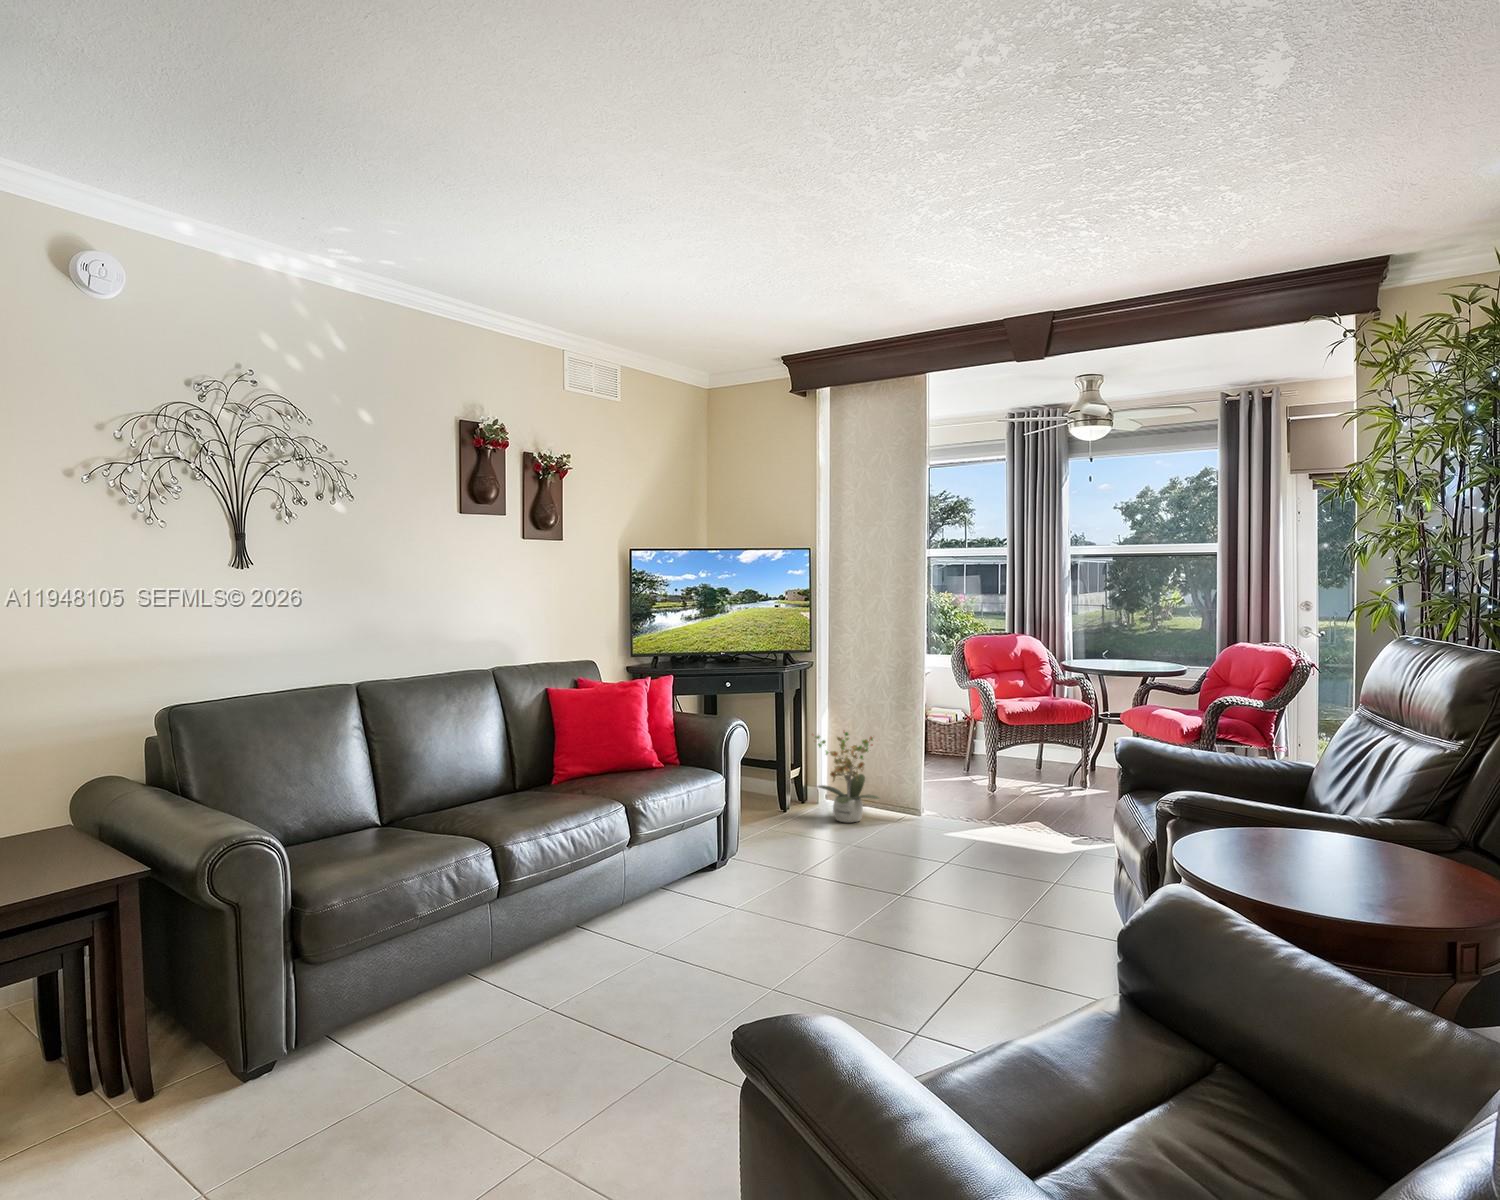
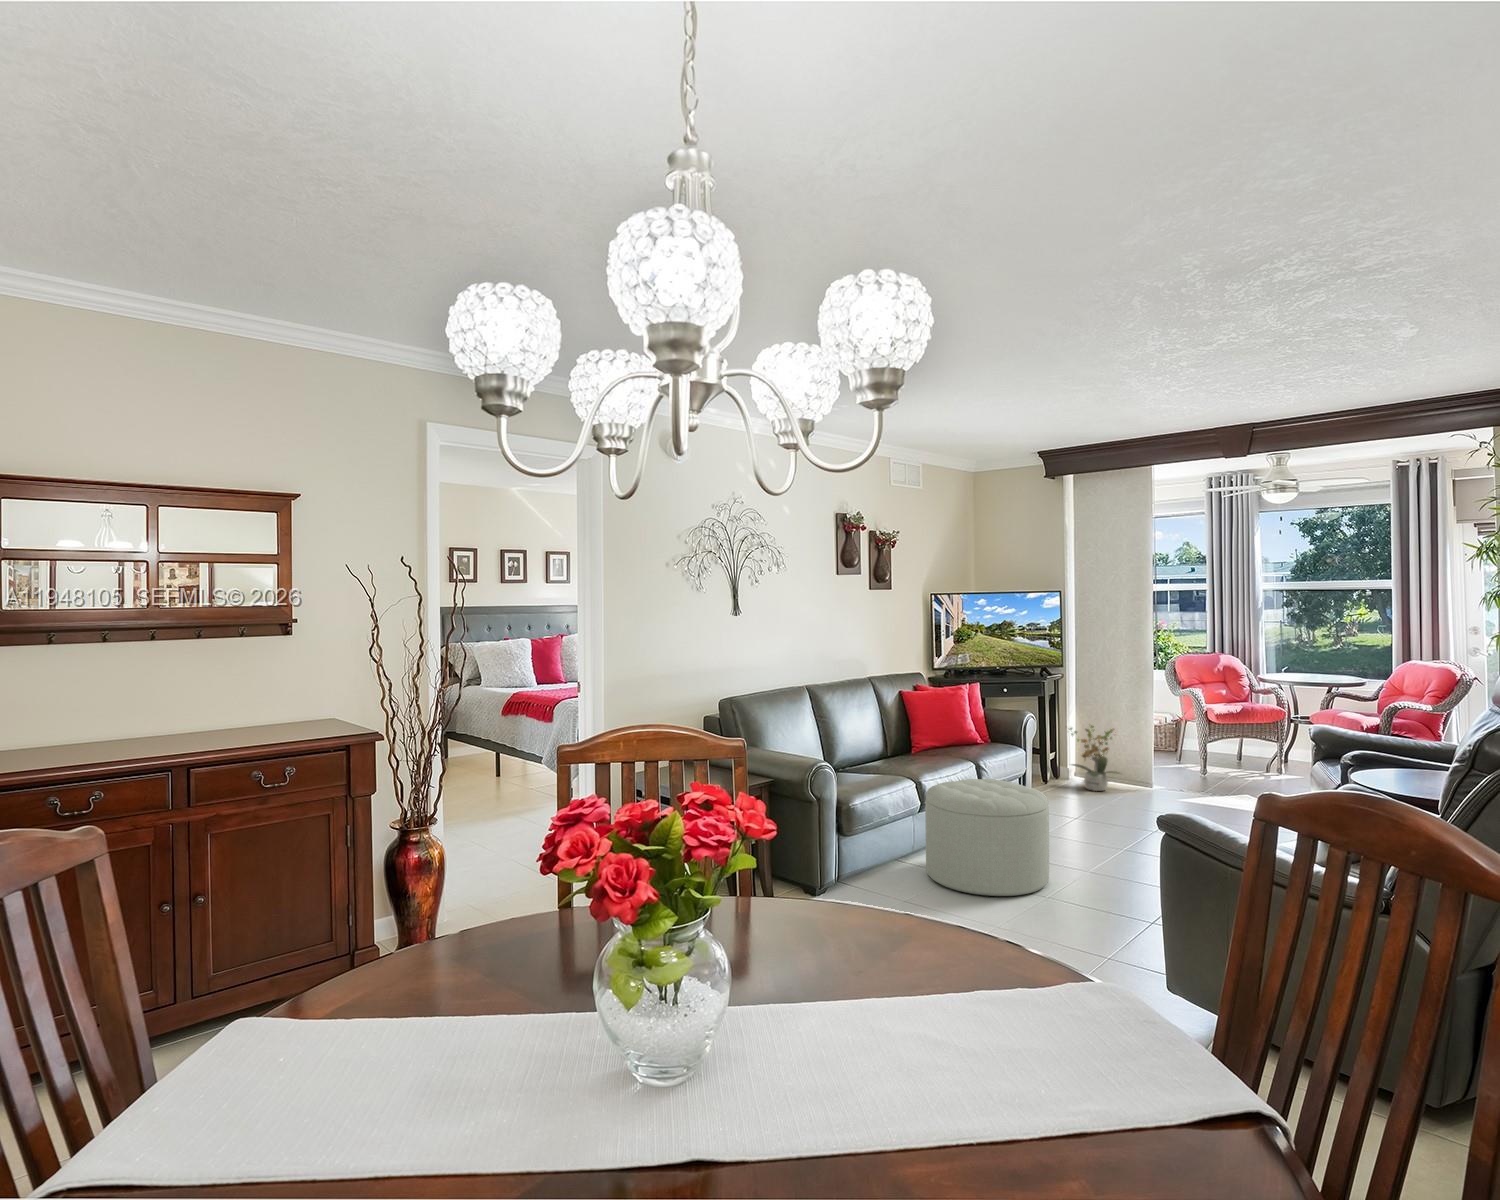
ottoman: none [498,828,697,1040] -> present [925,779,1049,896]

